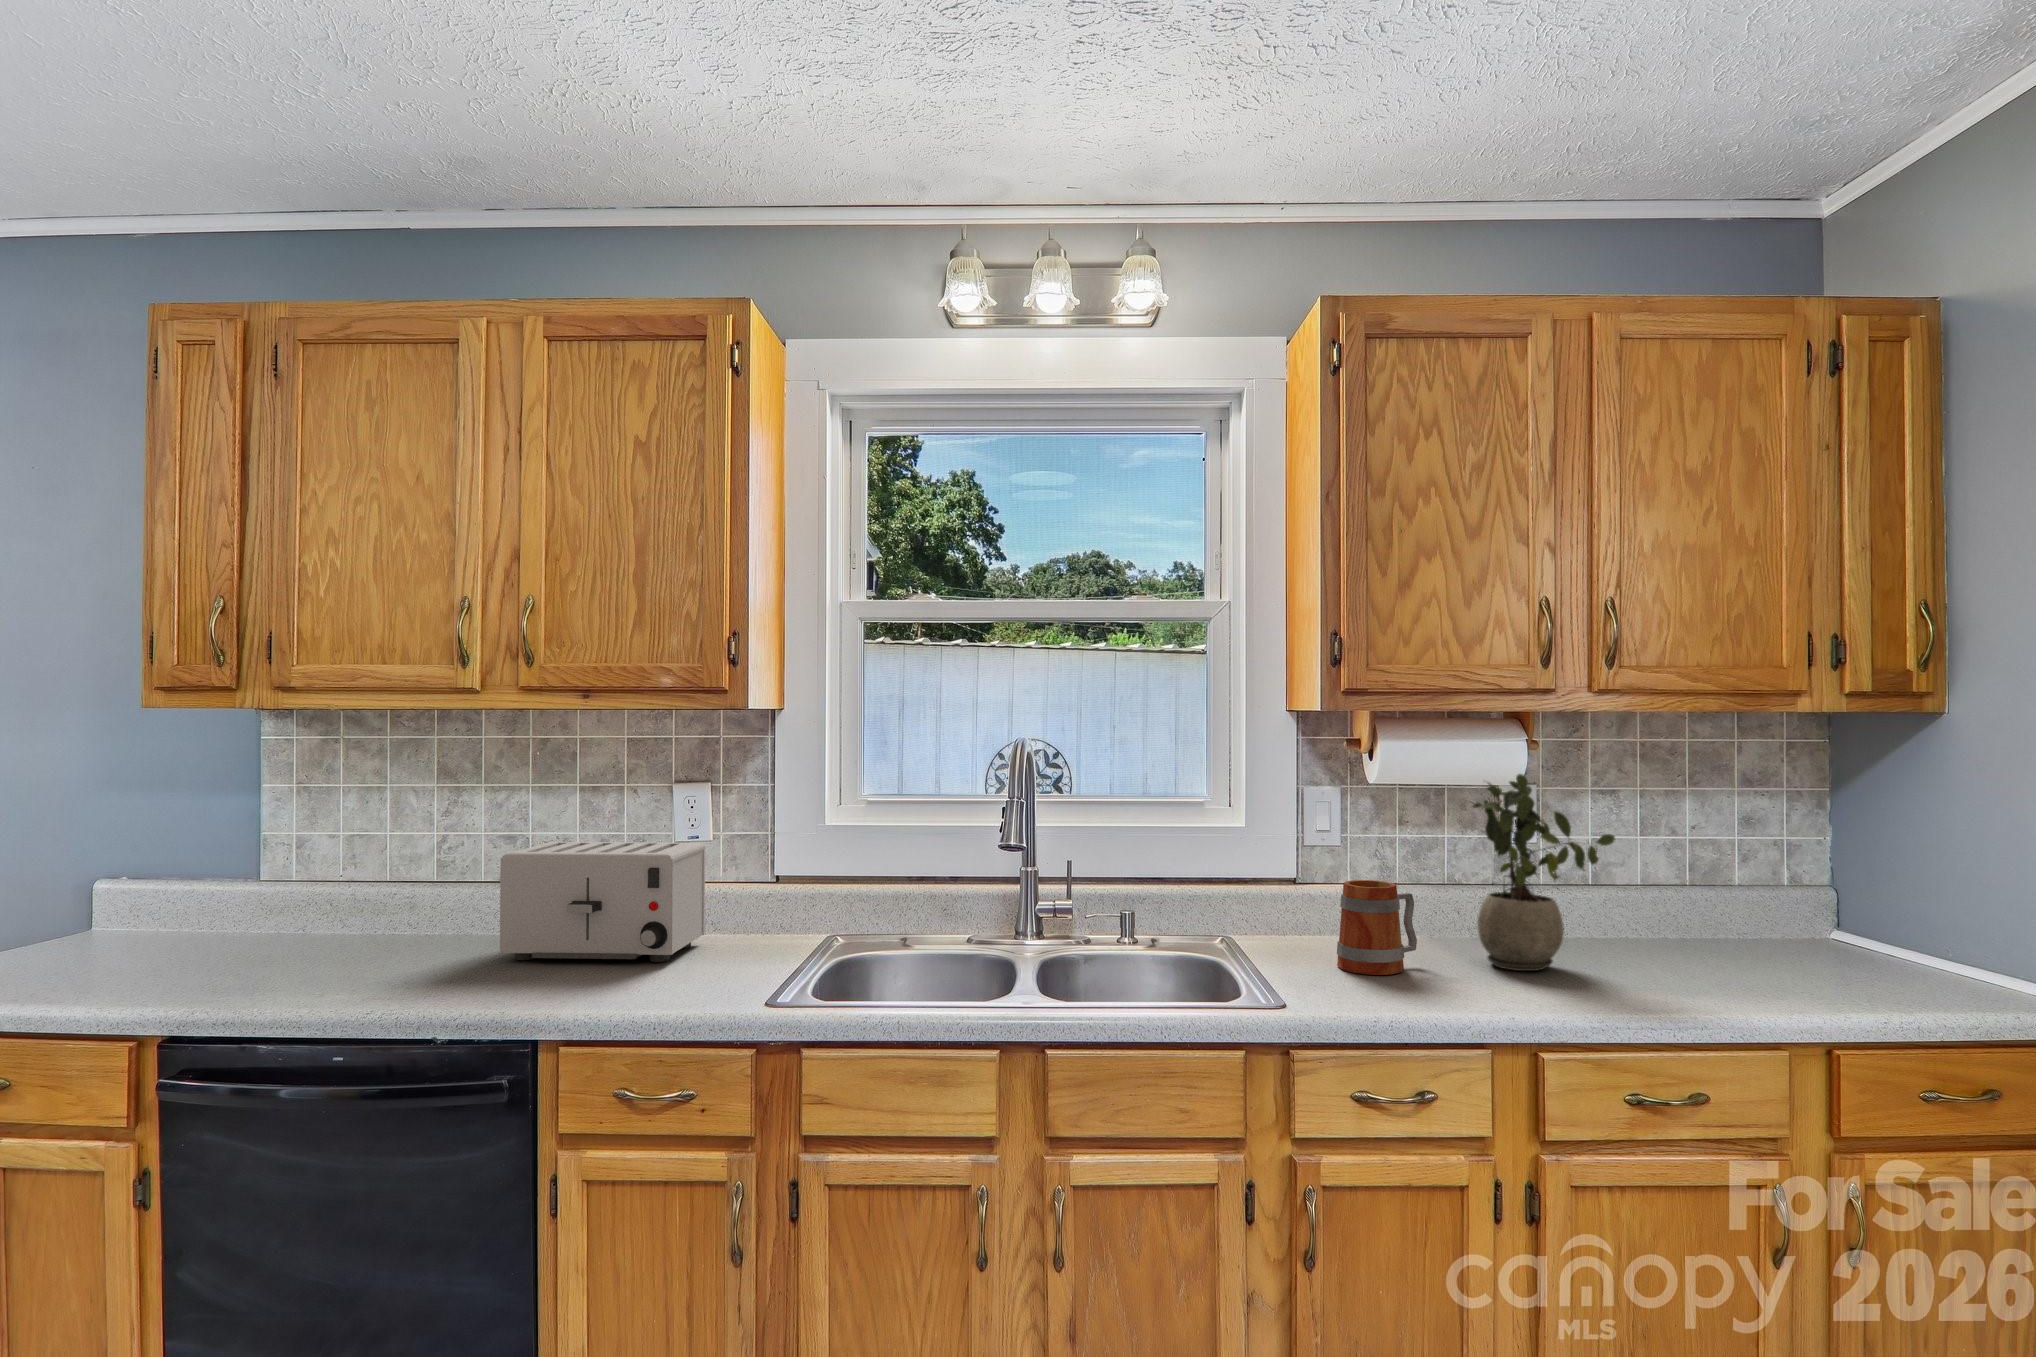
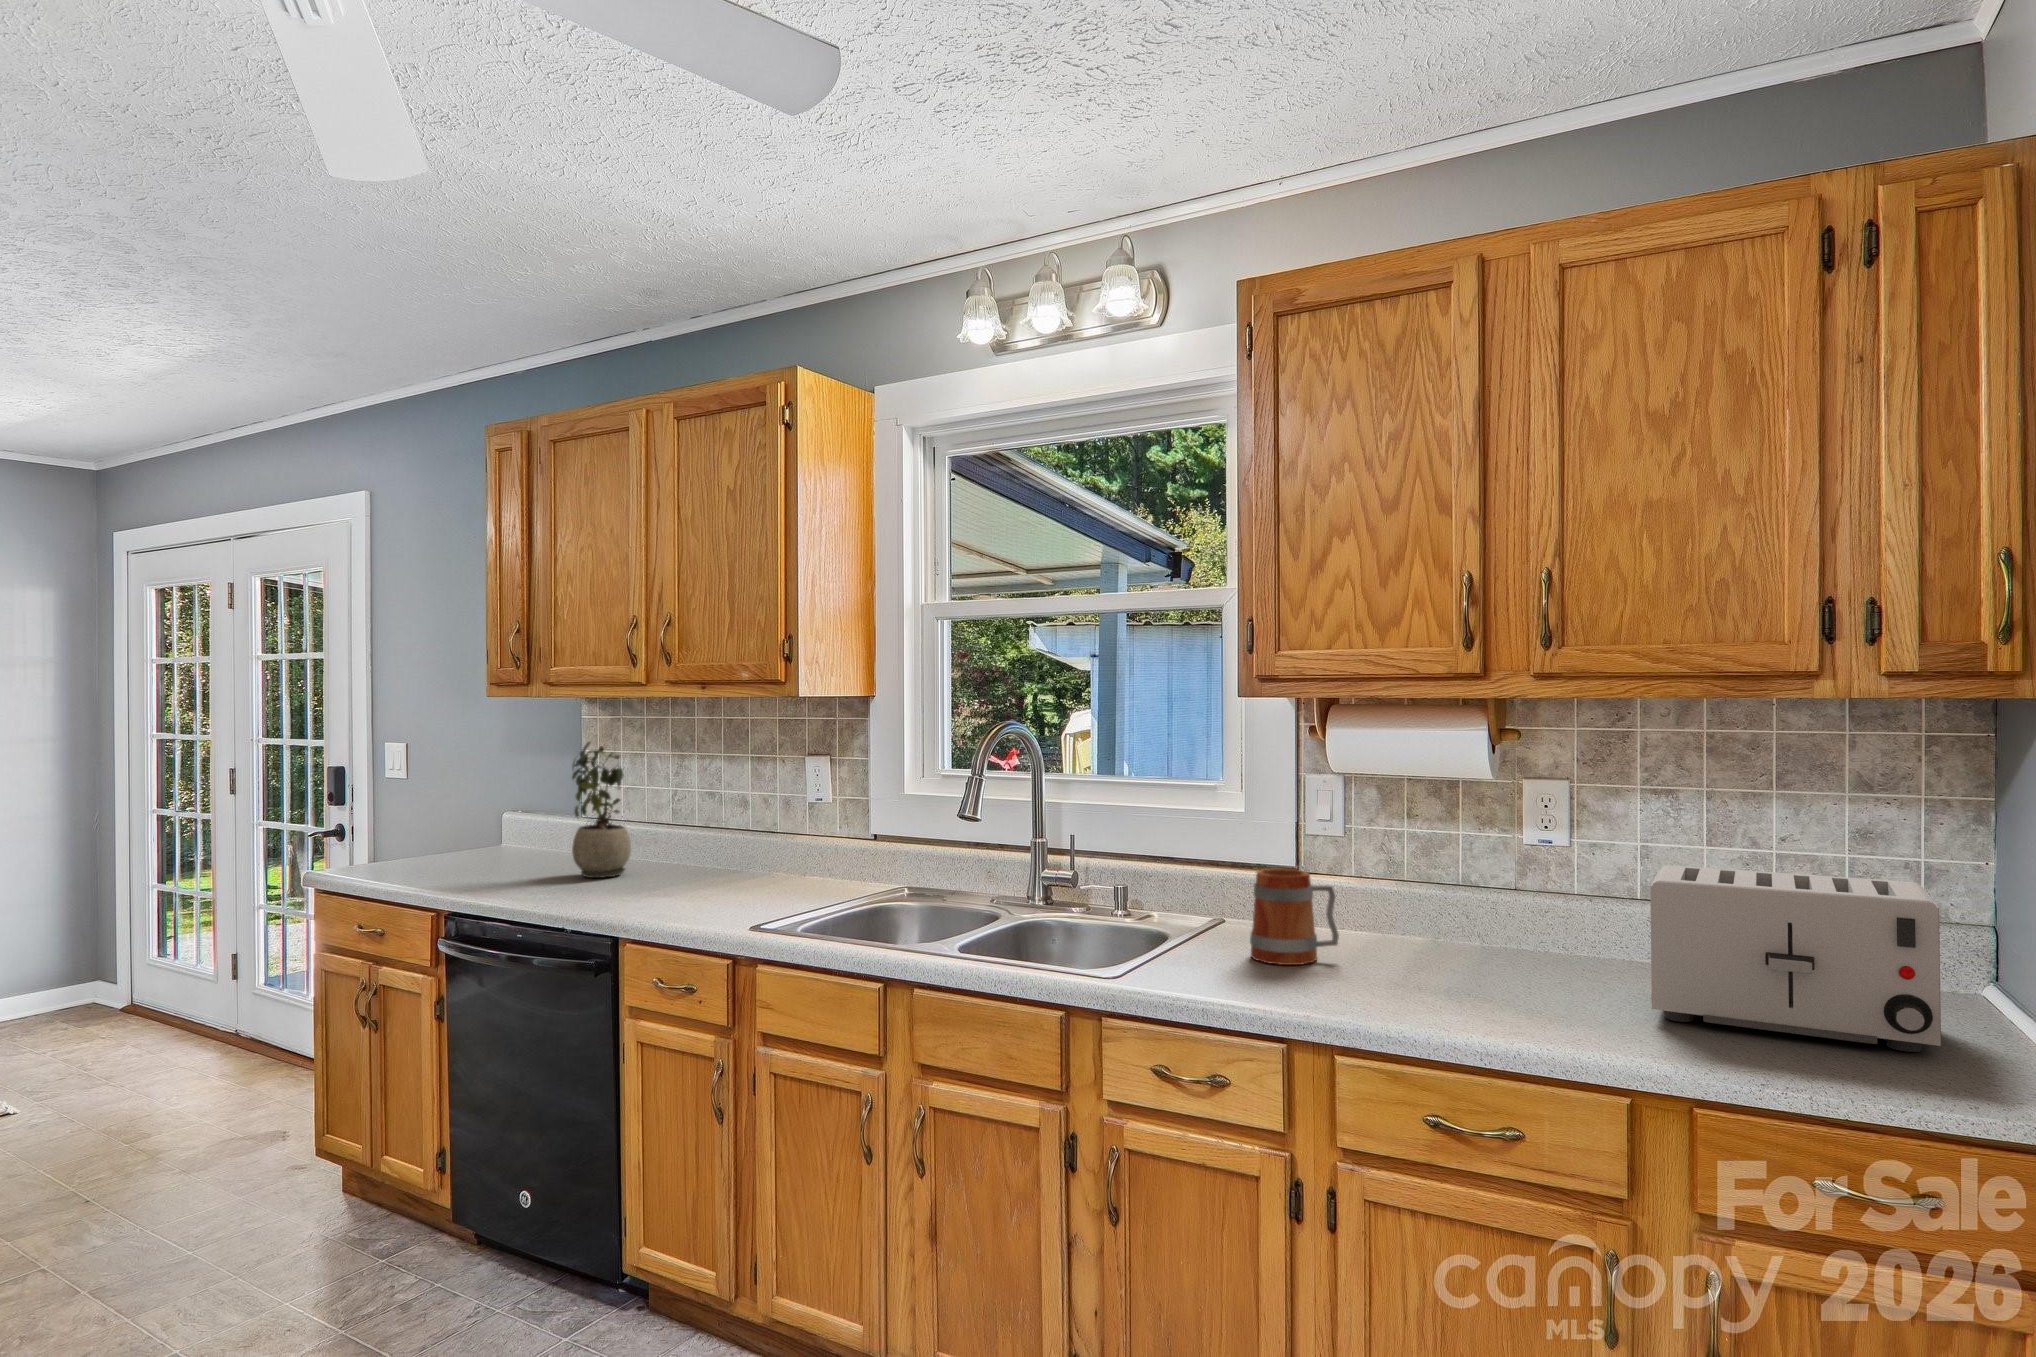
potted plant: present [1473,774,1615,971] -> present [572,742,631,878]
toaster: present [500,842,705,962] -> present [1650,865,1941,1052]

